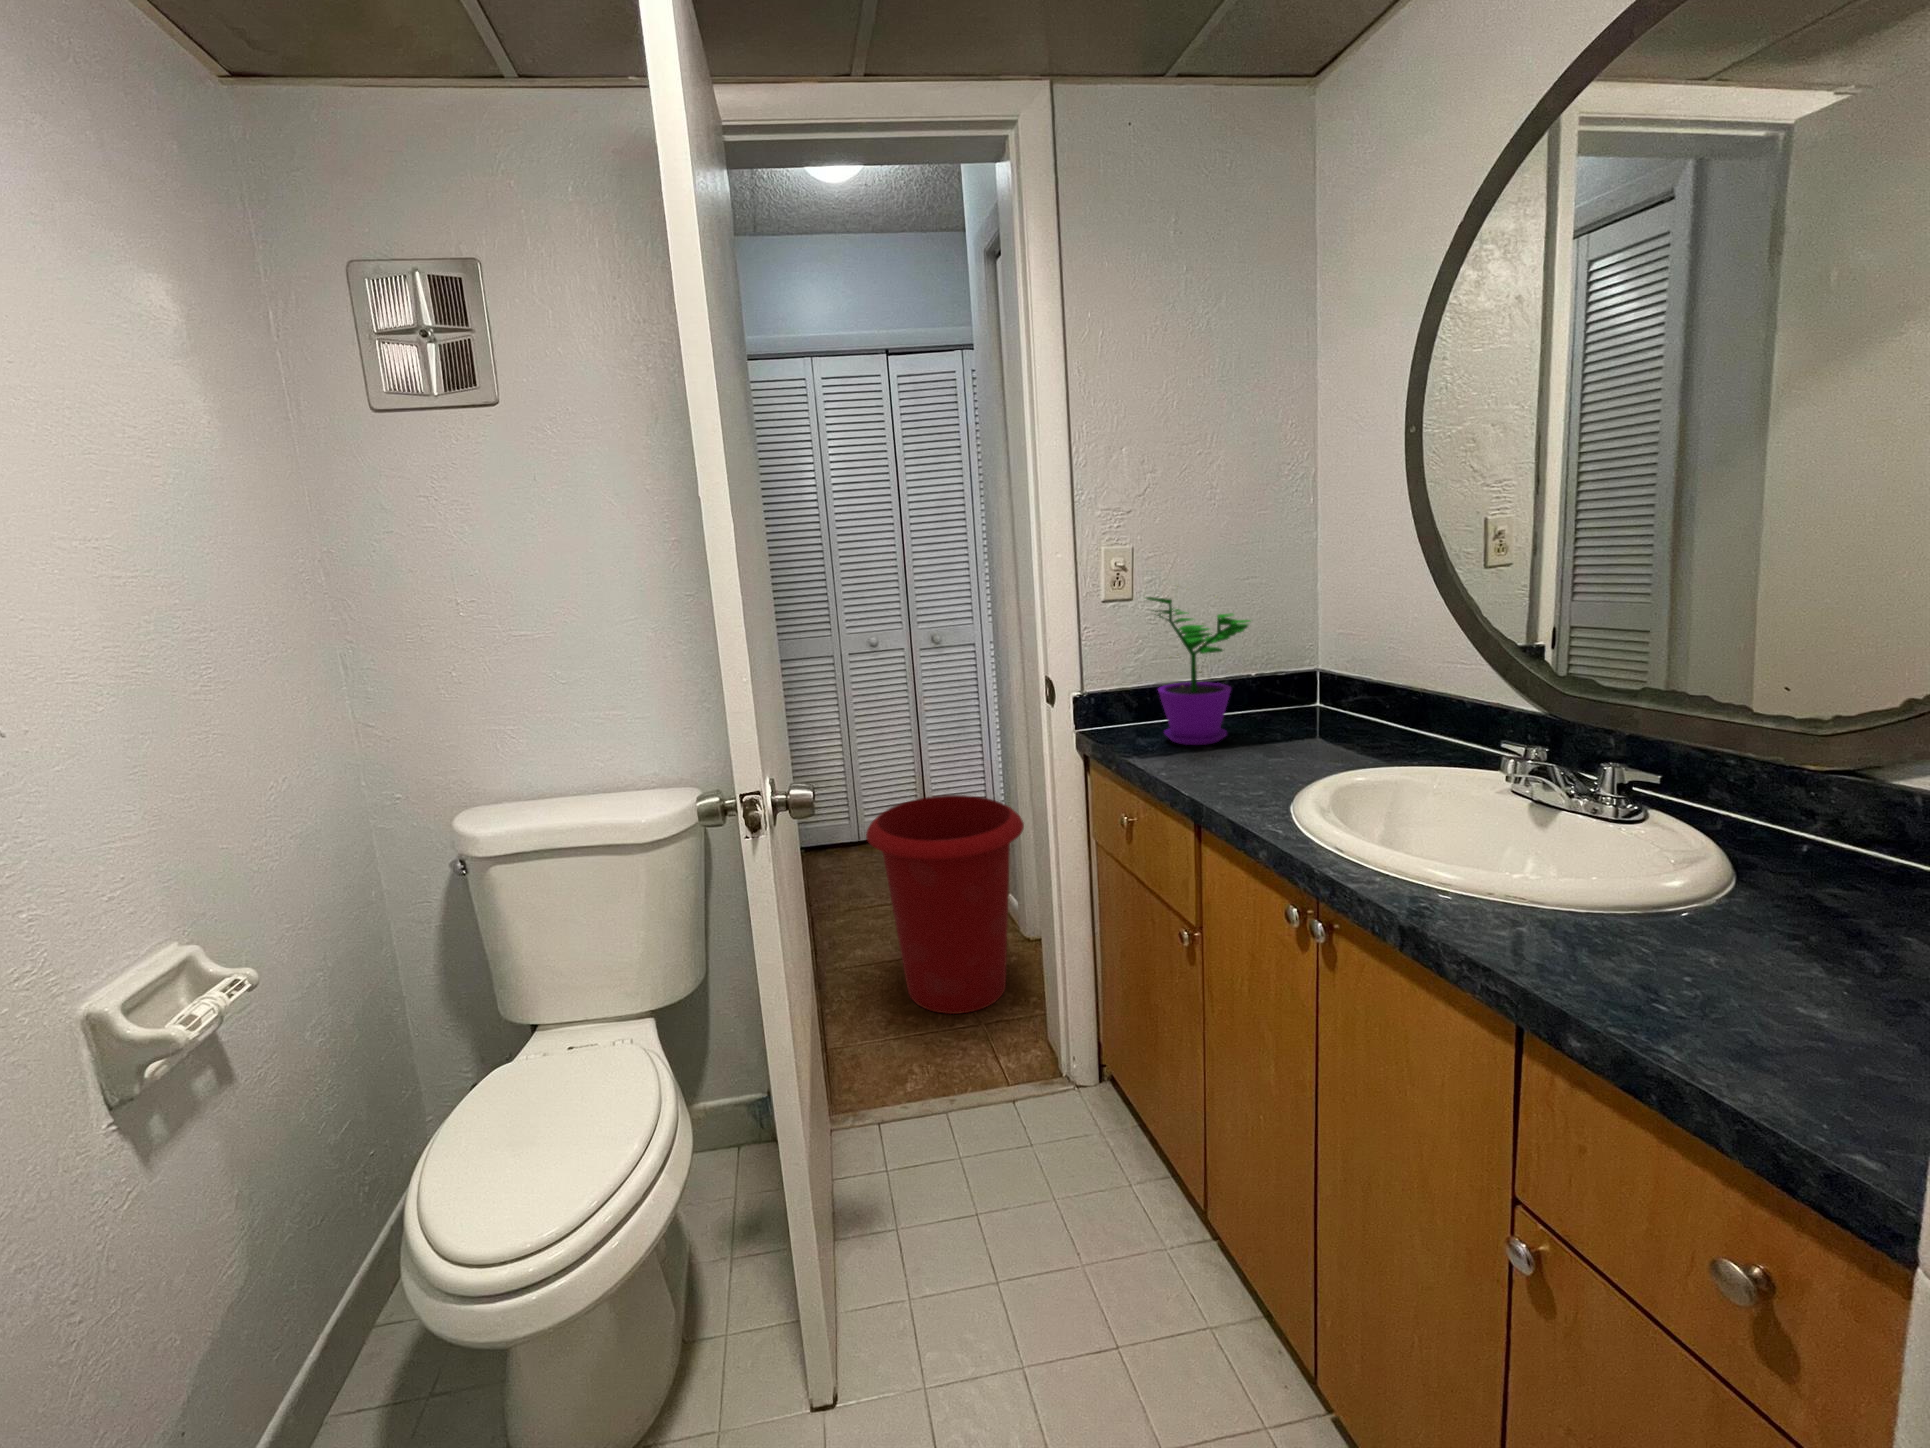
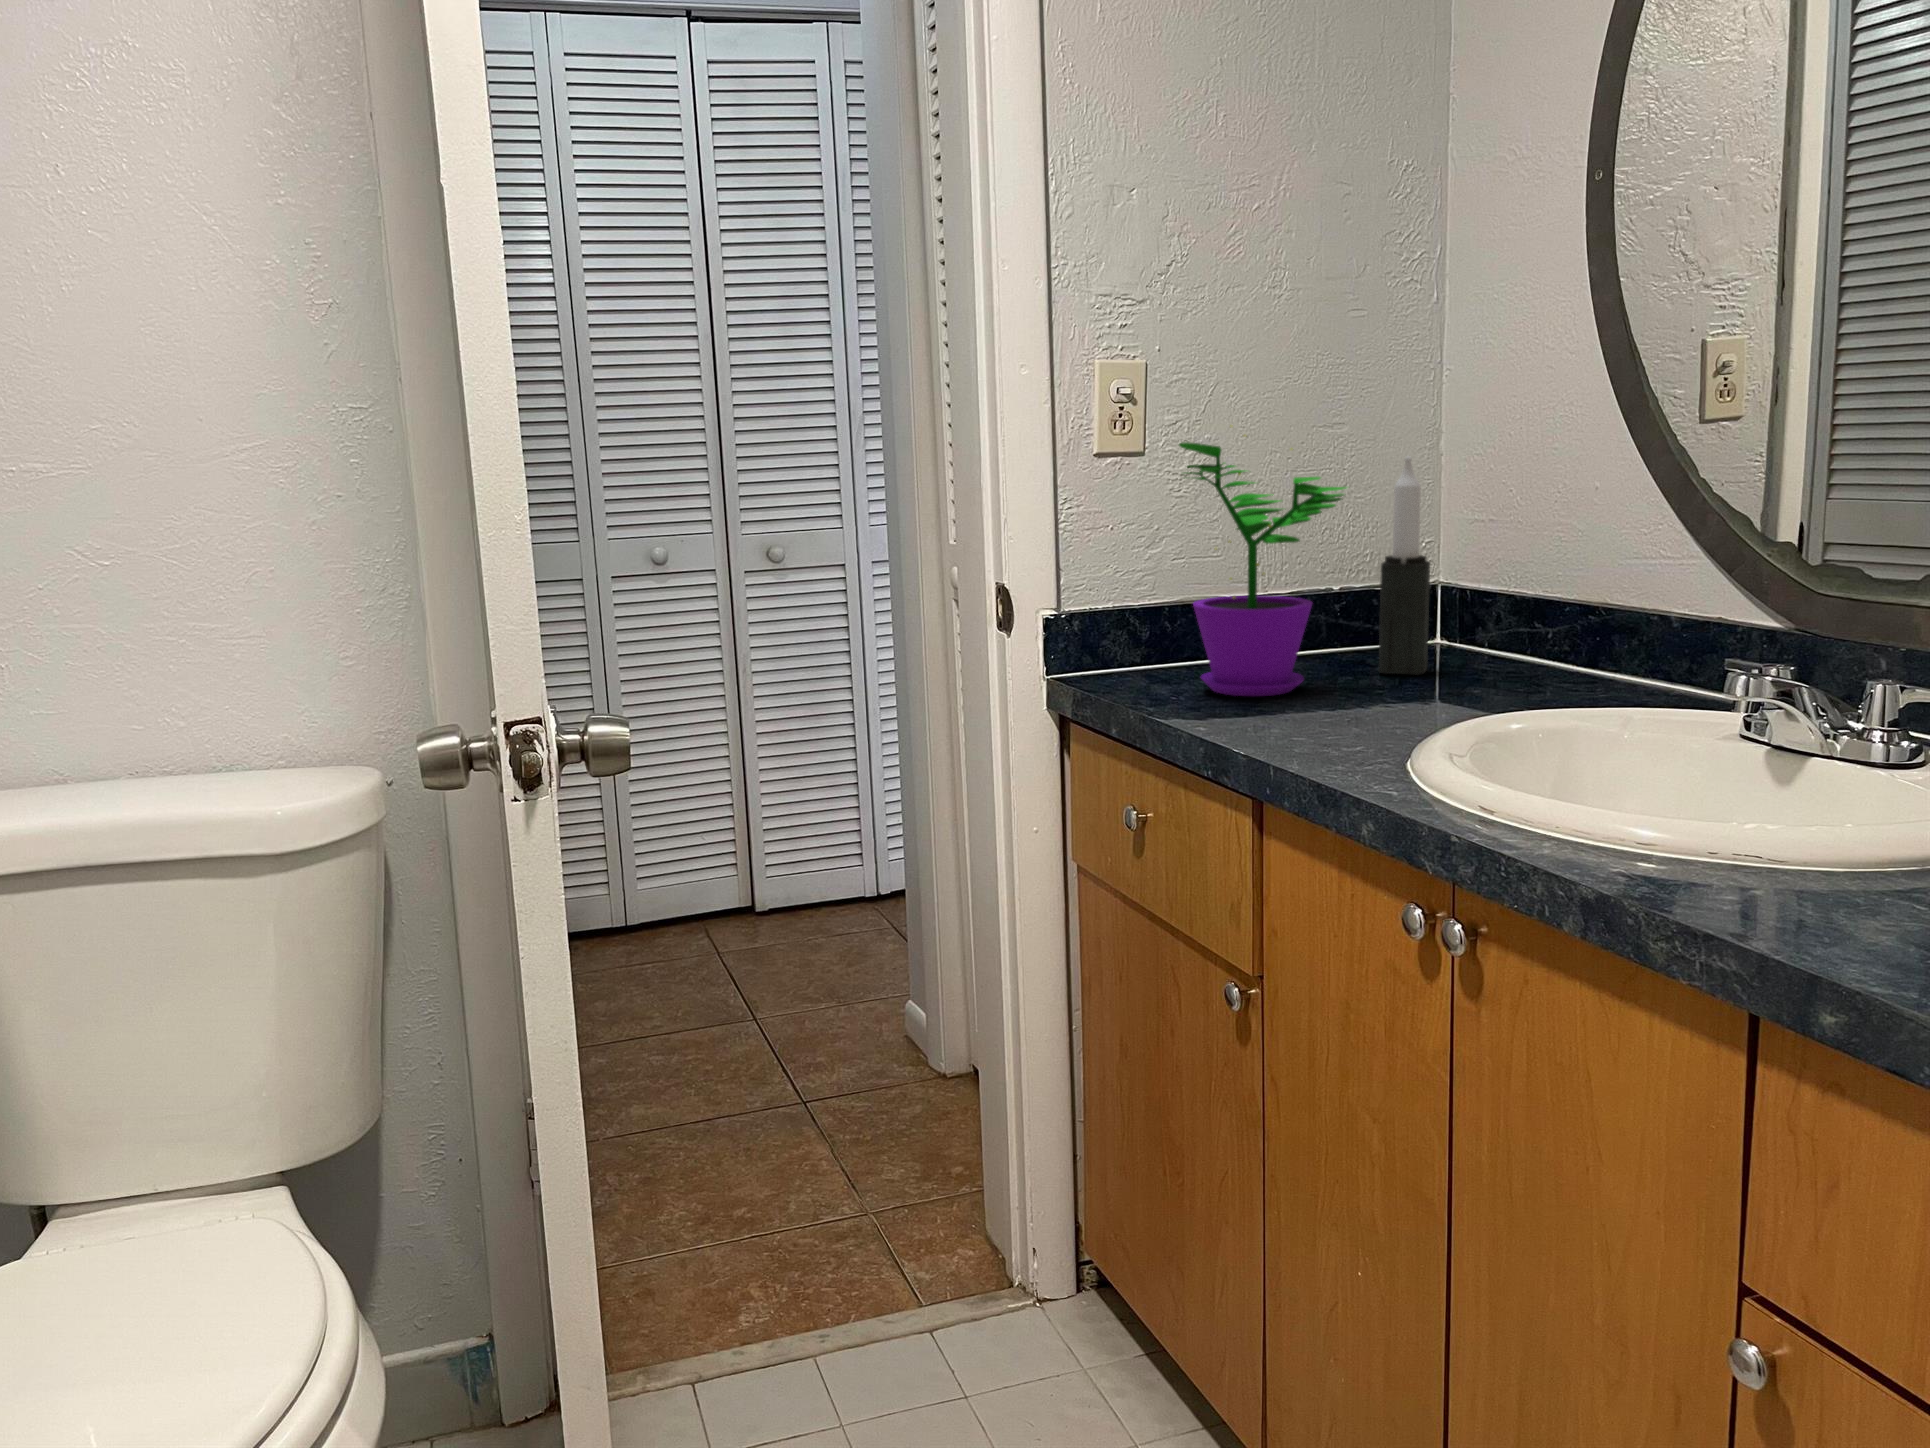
candle: none [1275,597,1307,729] -> present [1379,456,1430,675]
waste bin: present [866,795,1024,1014] -> none [657,818,943,1203]

